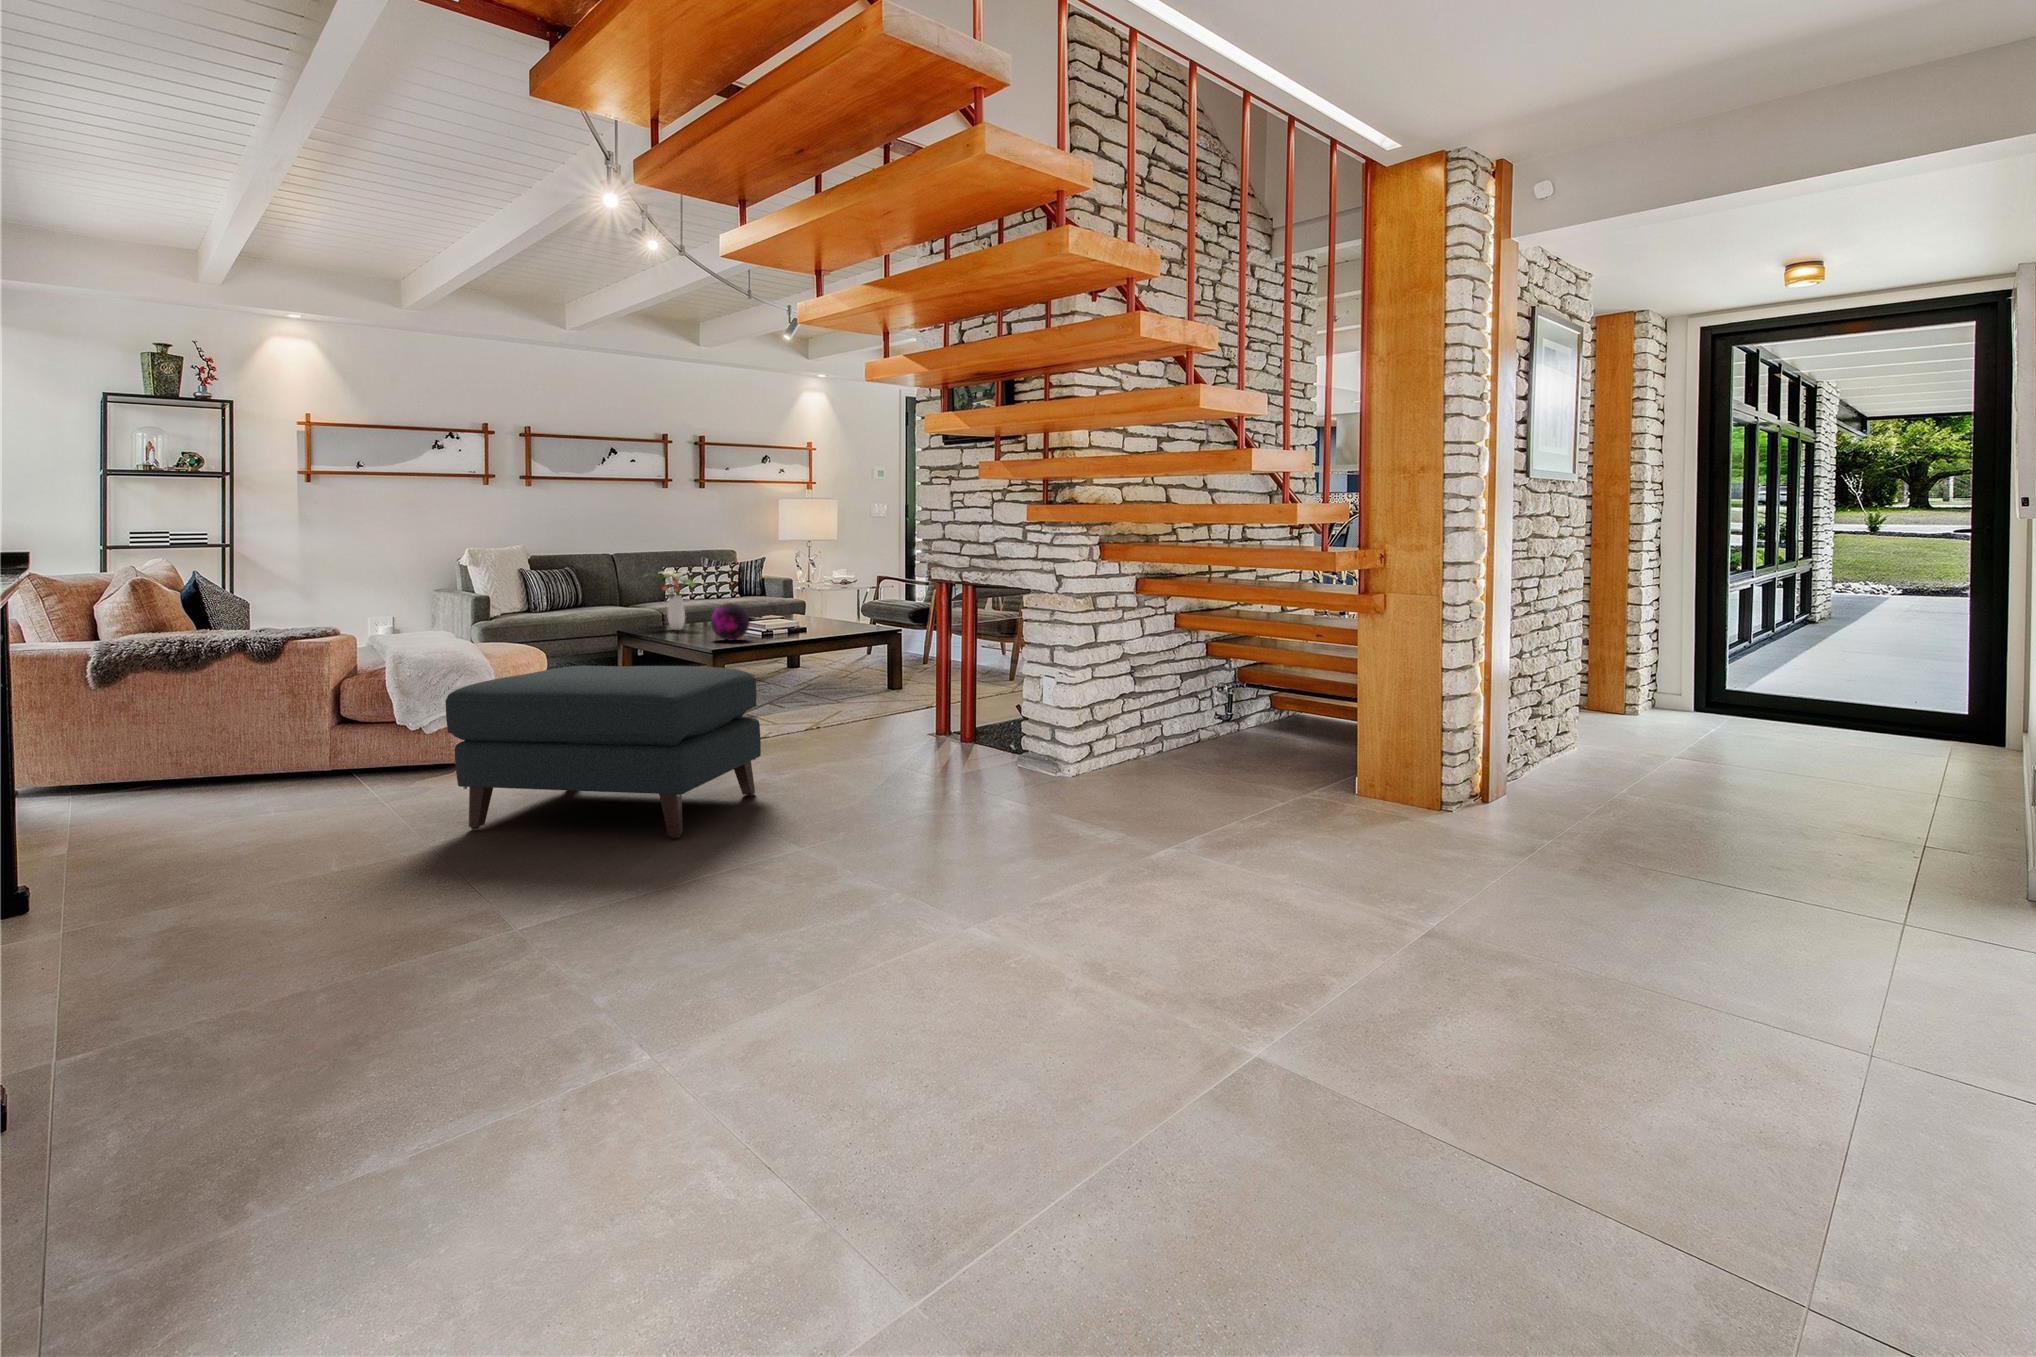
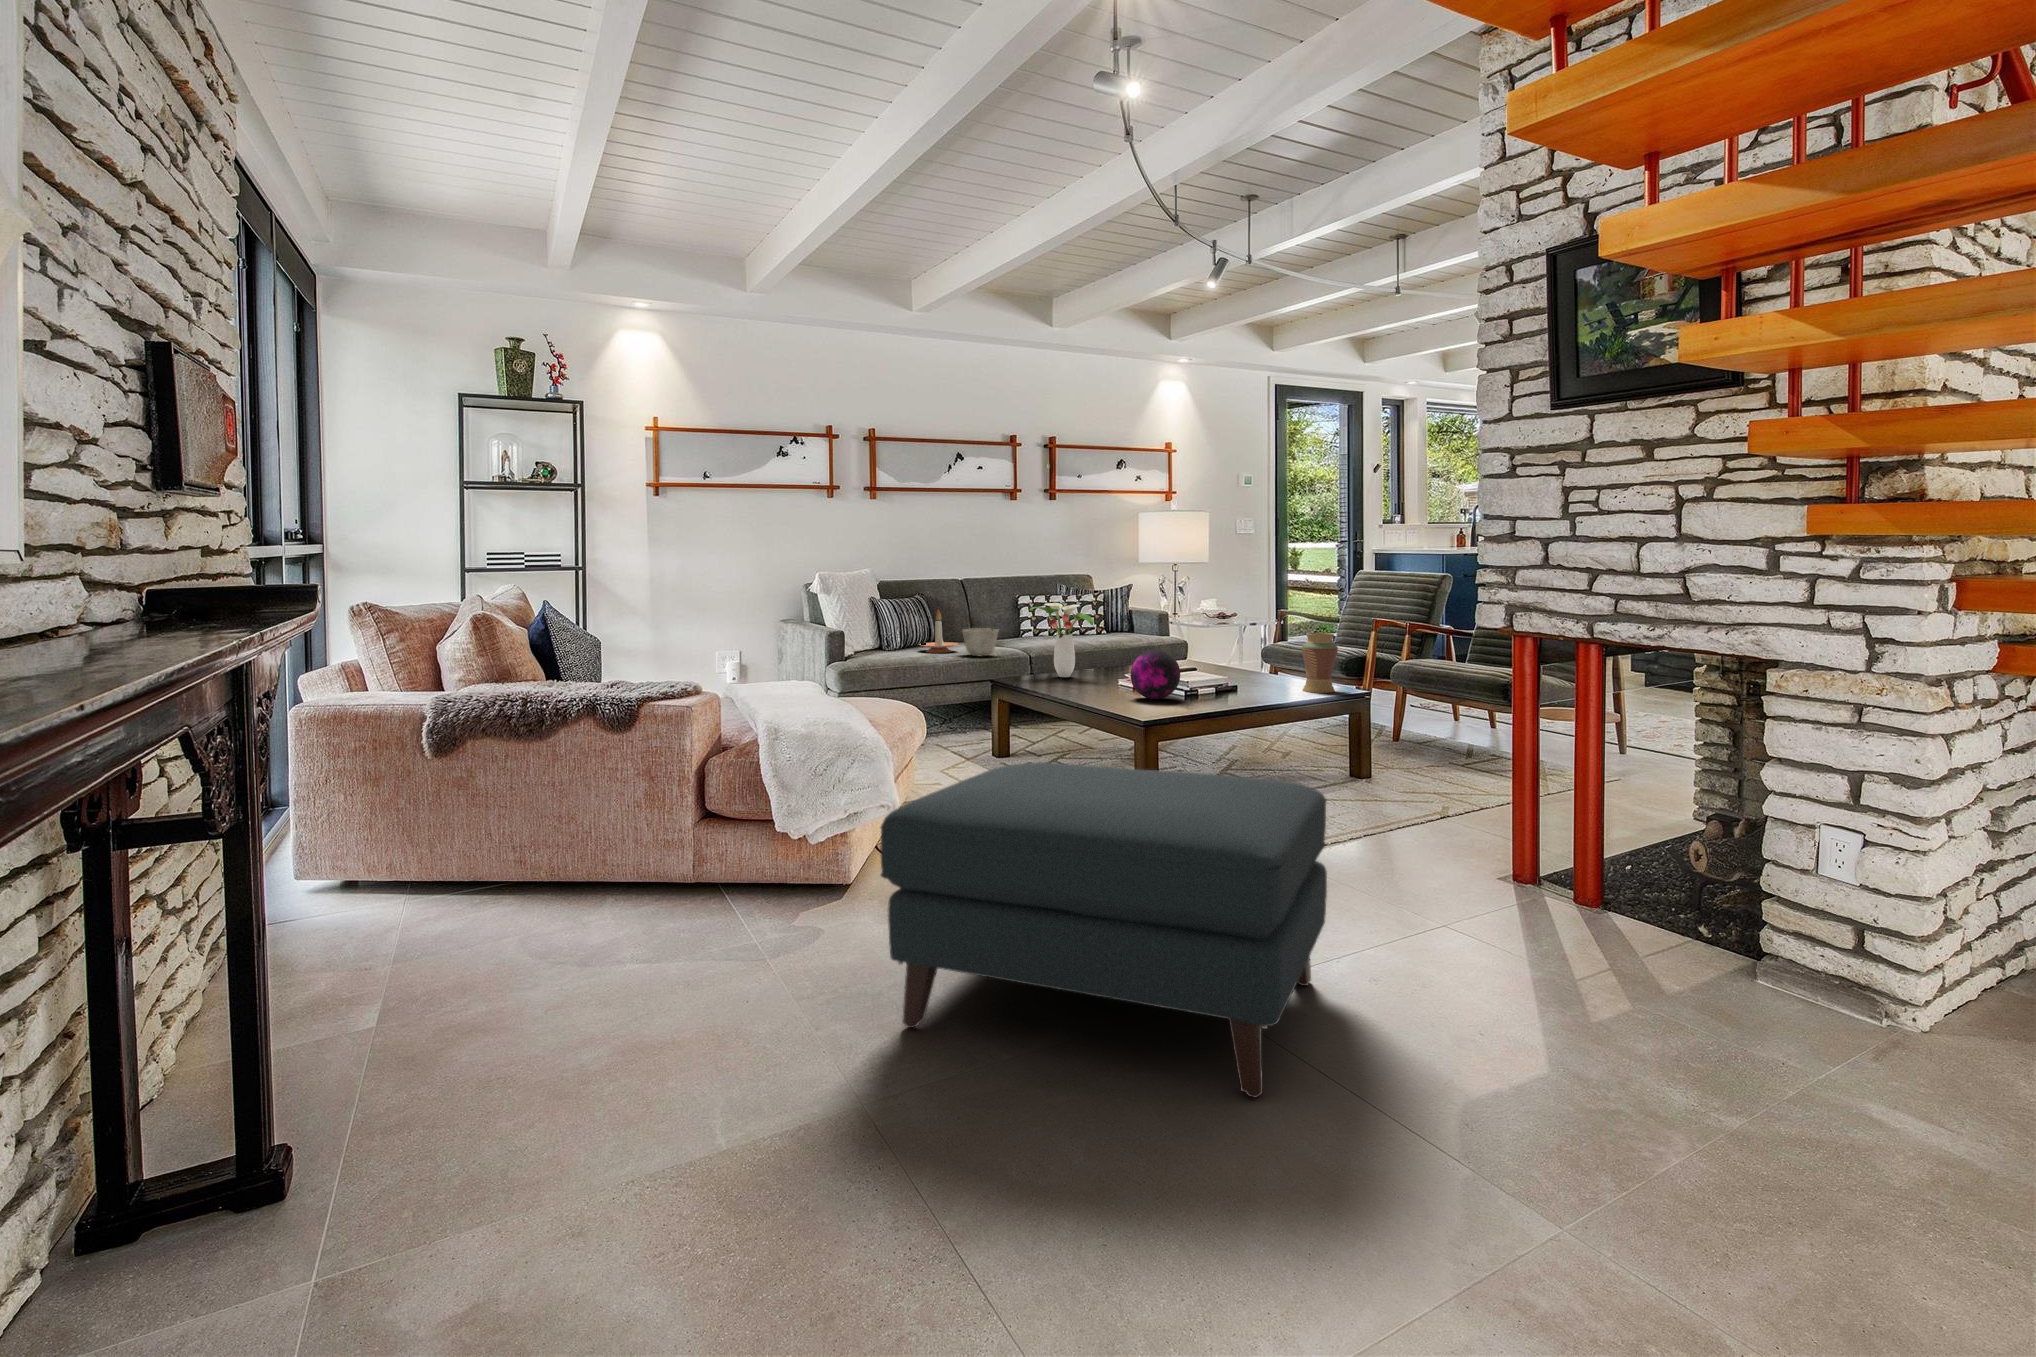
candle holder: none [569,580,605,617] -> present [919,609,958,653]
vase: none [854,590,880,635] -> present [1302,633,1338,693]
ceramic bowl: none [604,596,637,619] -> present [962,628,999,656]

